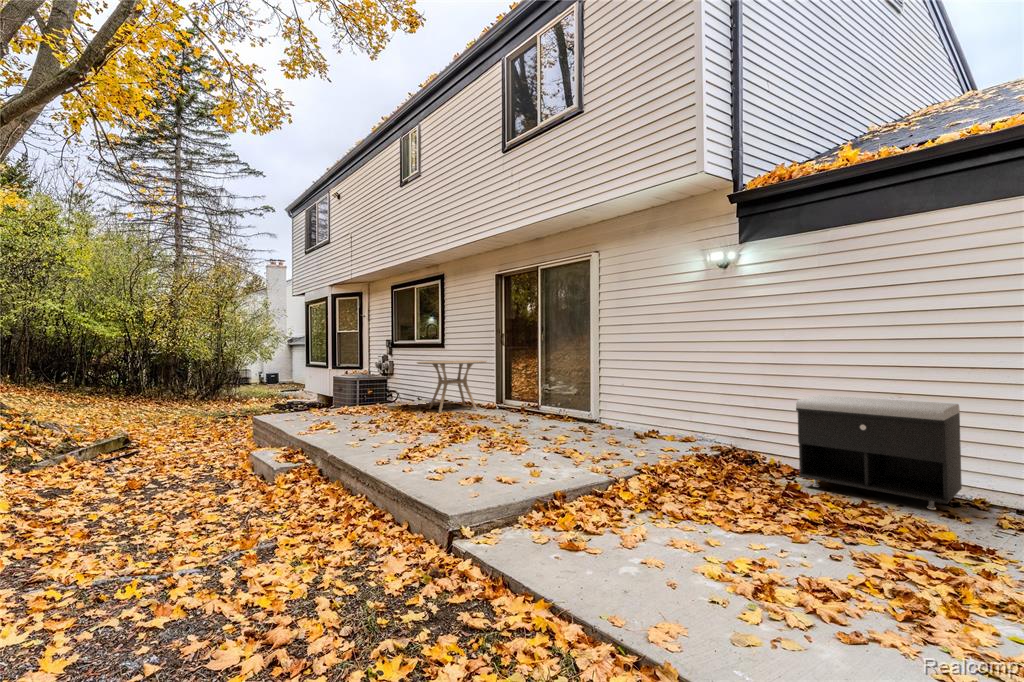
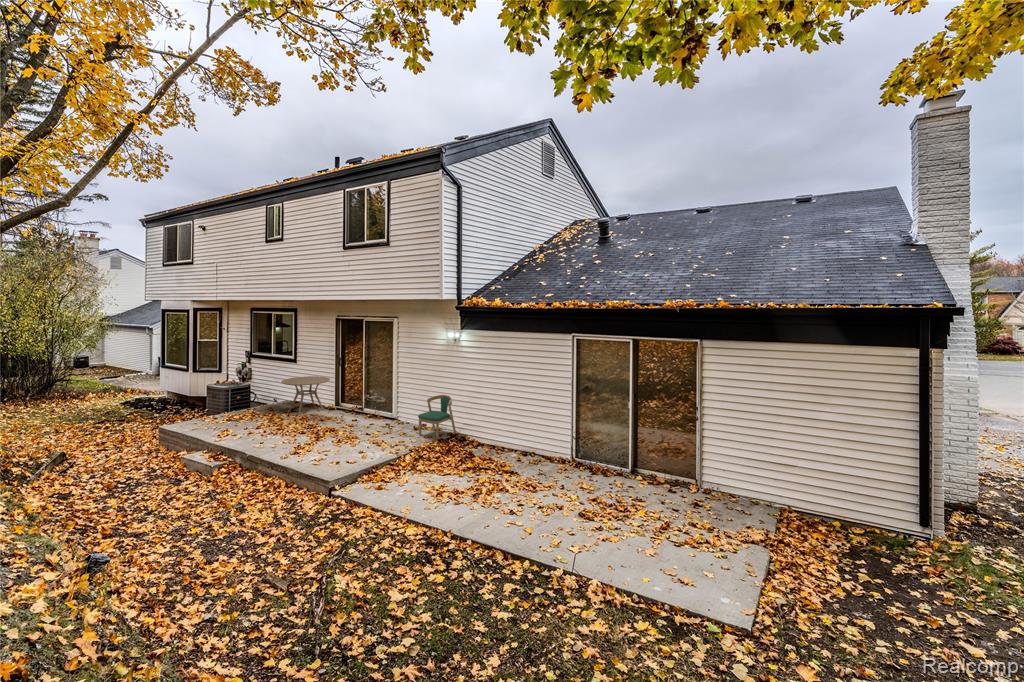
dining chair: none [645,365,733,455] -> present [418,395,456,439]
storage bench: present [796,395,962,510] -> none [475,412,526,458]

